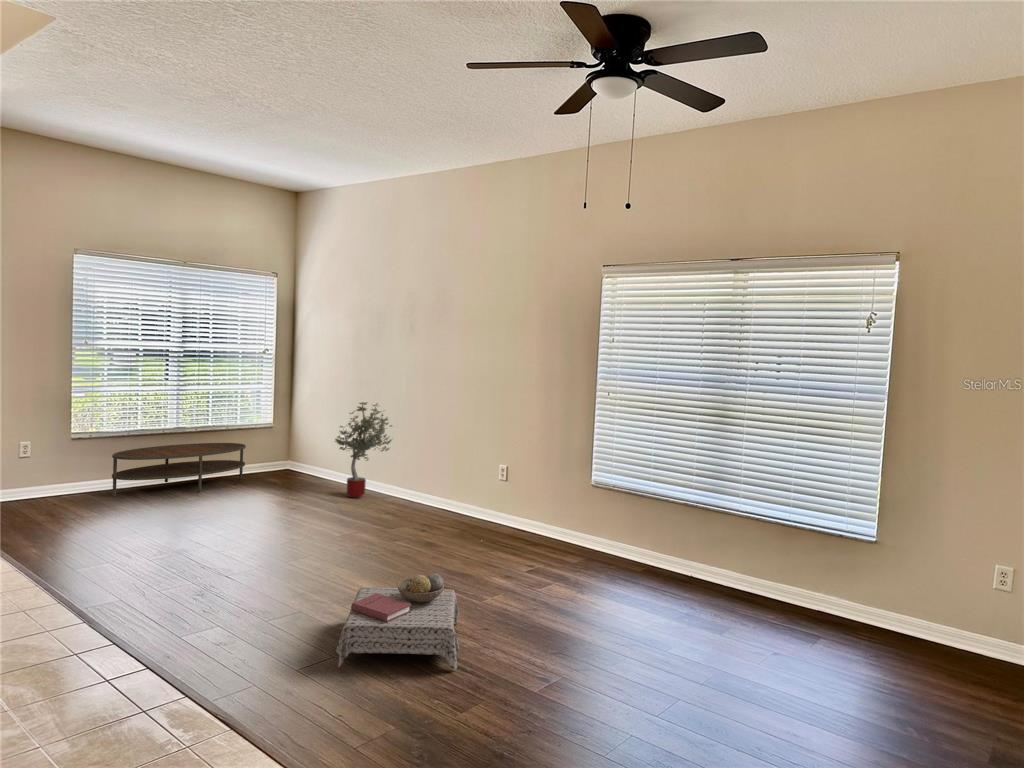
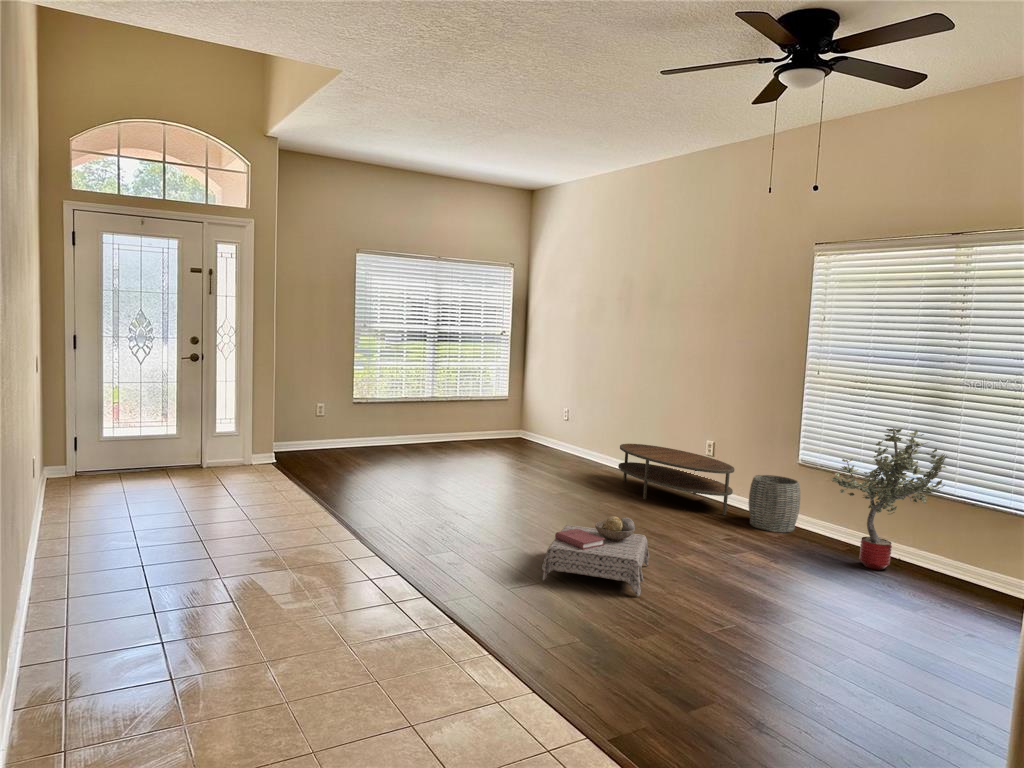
potted tree: present [335,402,392,498] -> present [831,428,947,570]
coffee table: present [112,443,246,497] -> present [618,444,735,515]
woven basket: none [546,499,595,558] -> present [749,475,800,532]

